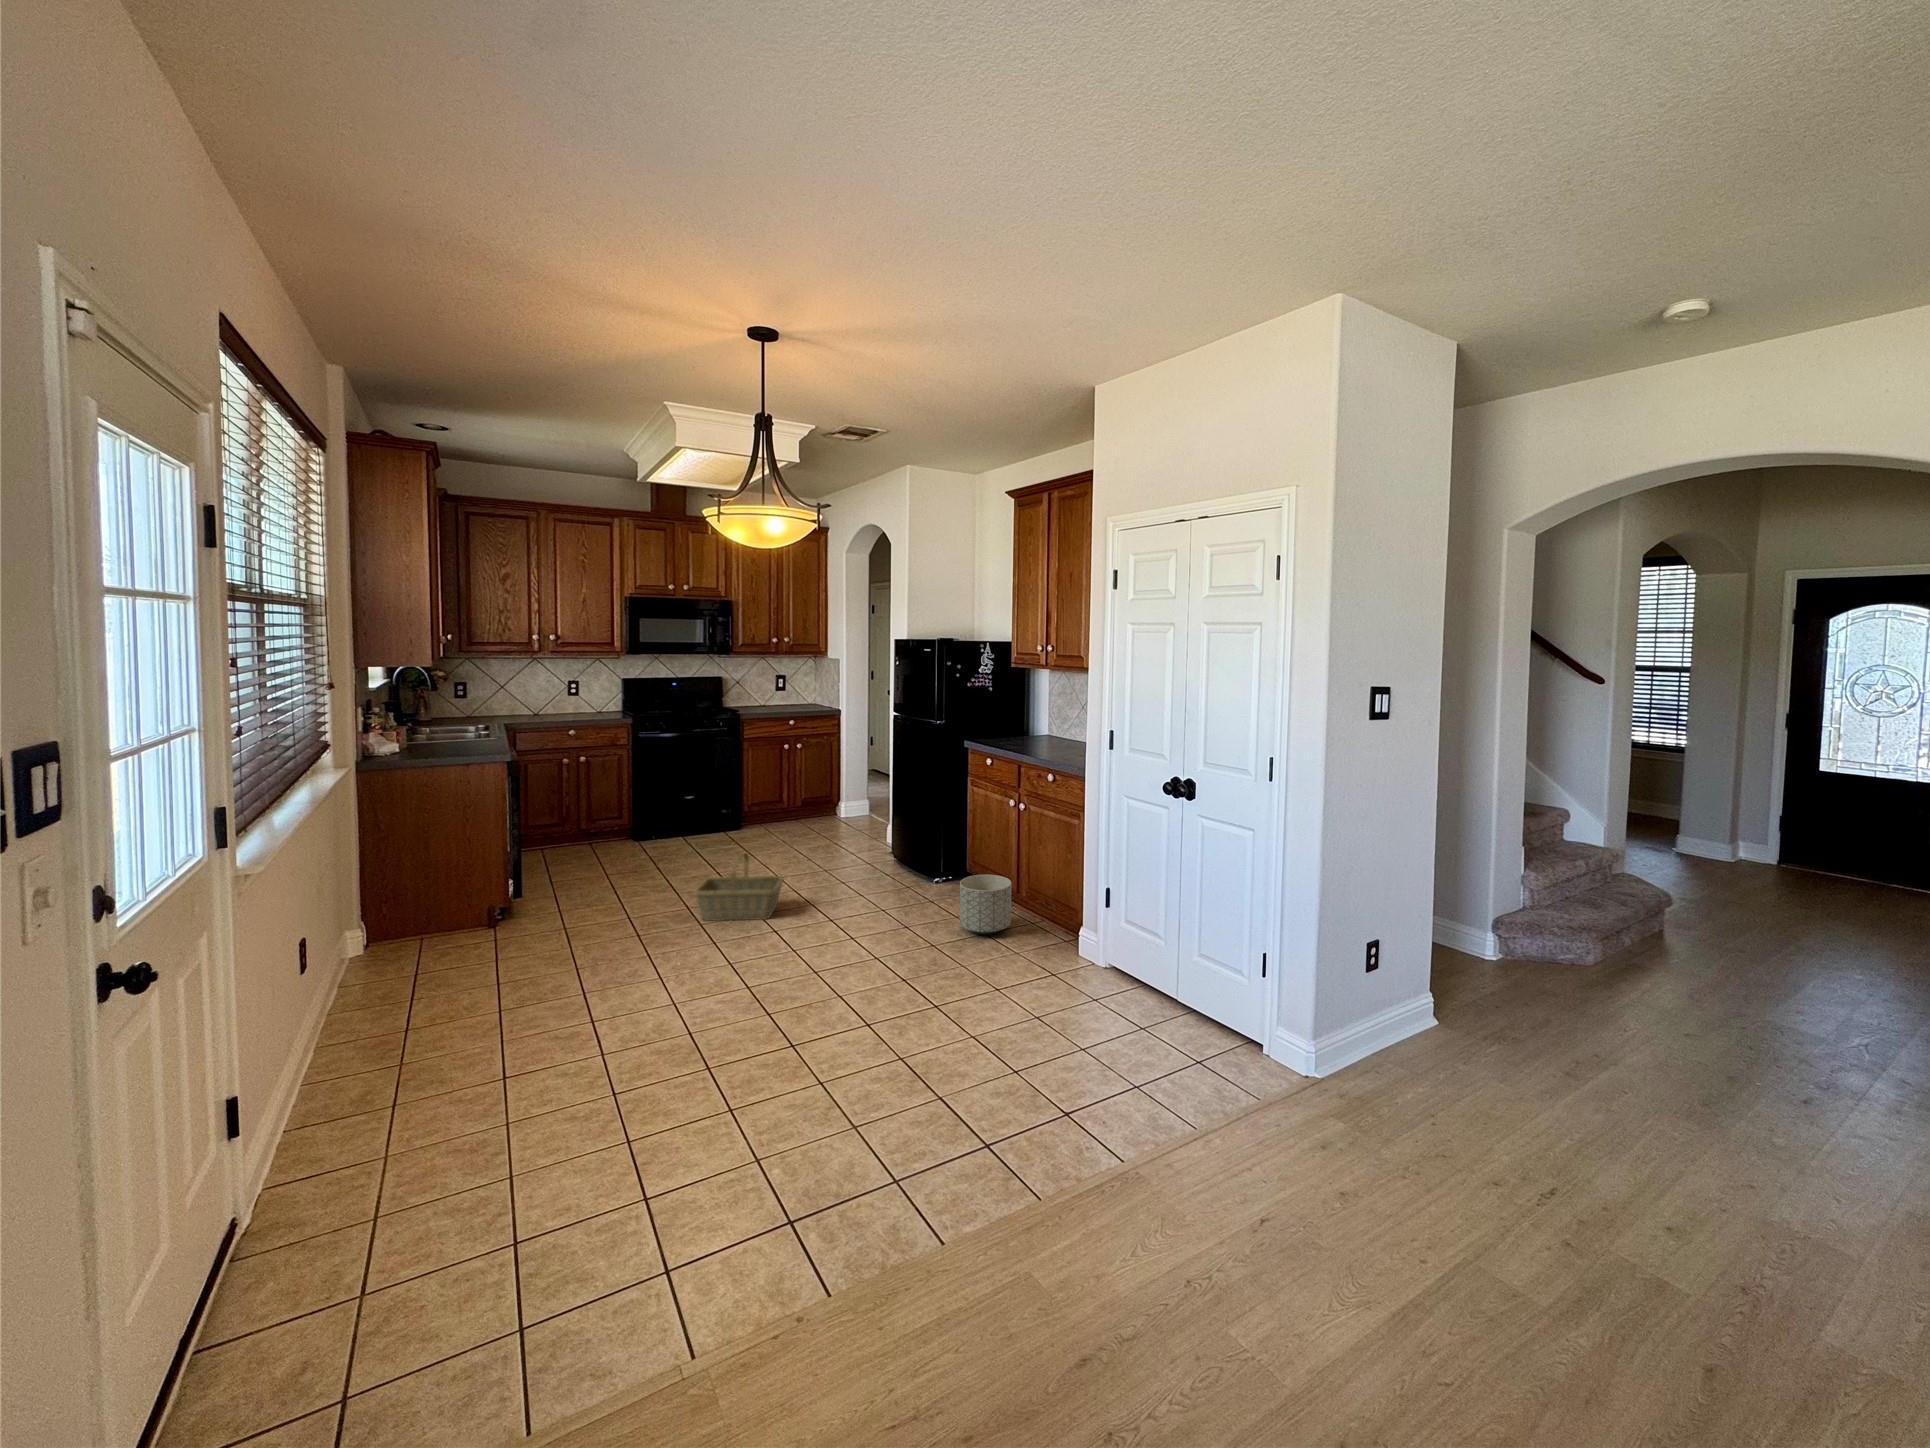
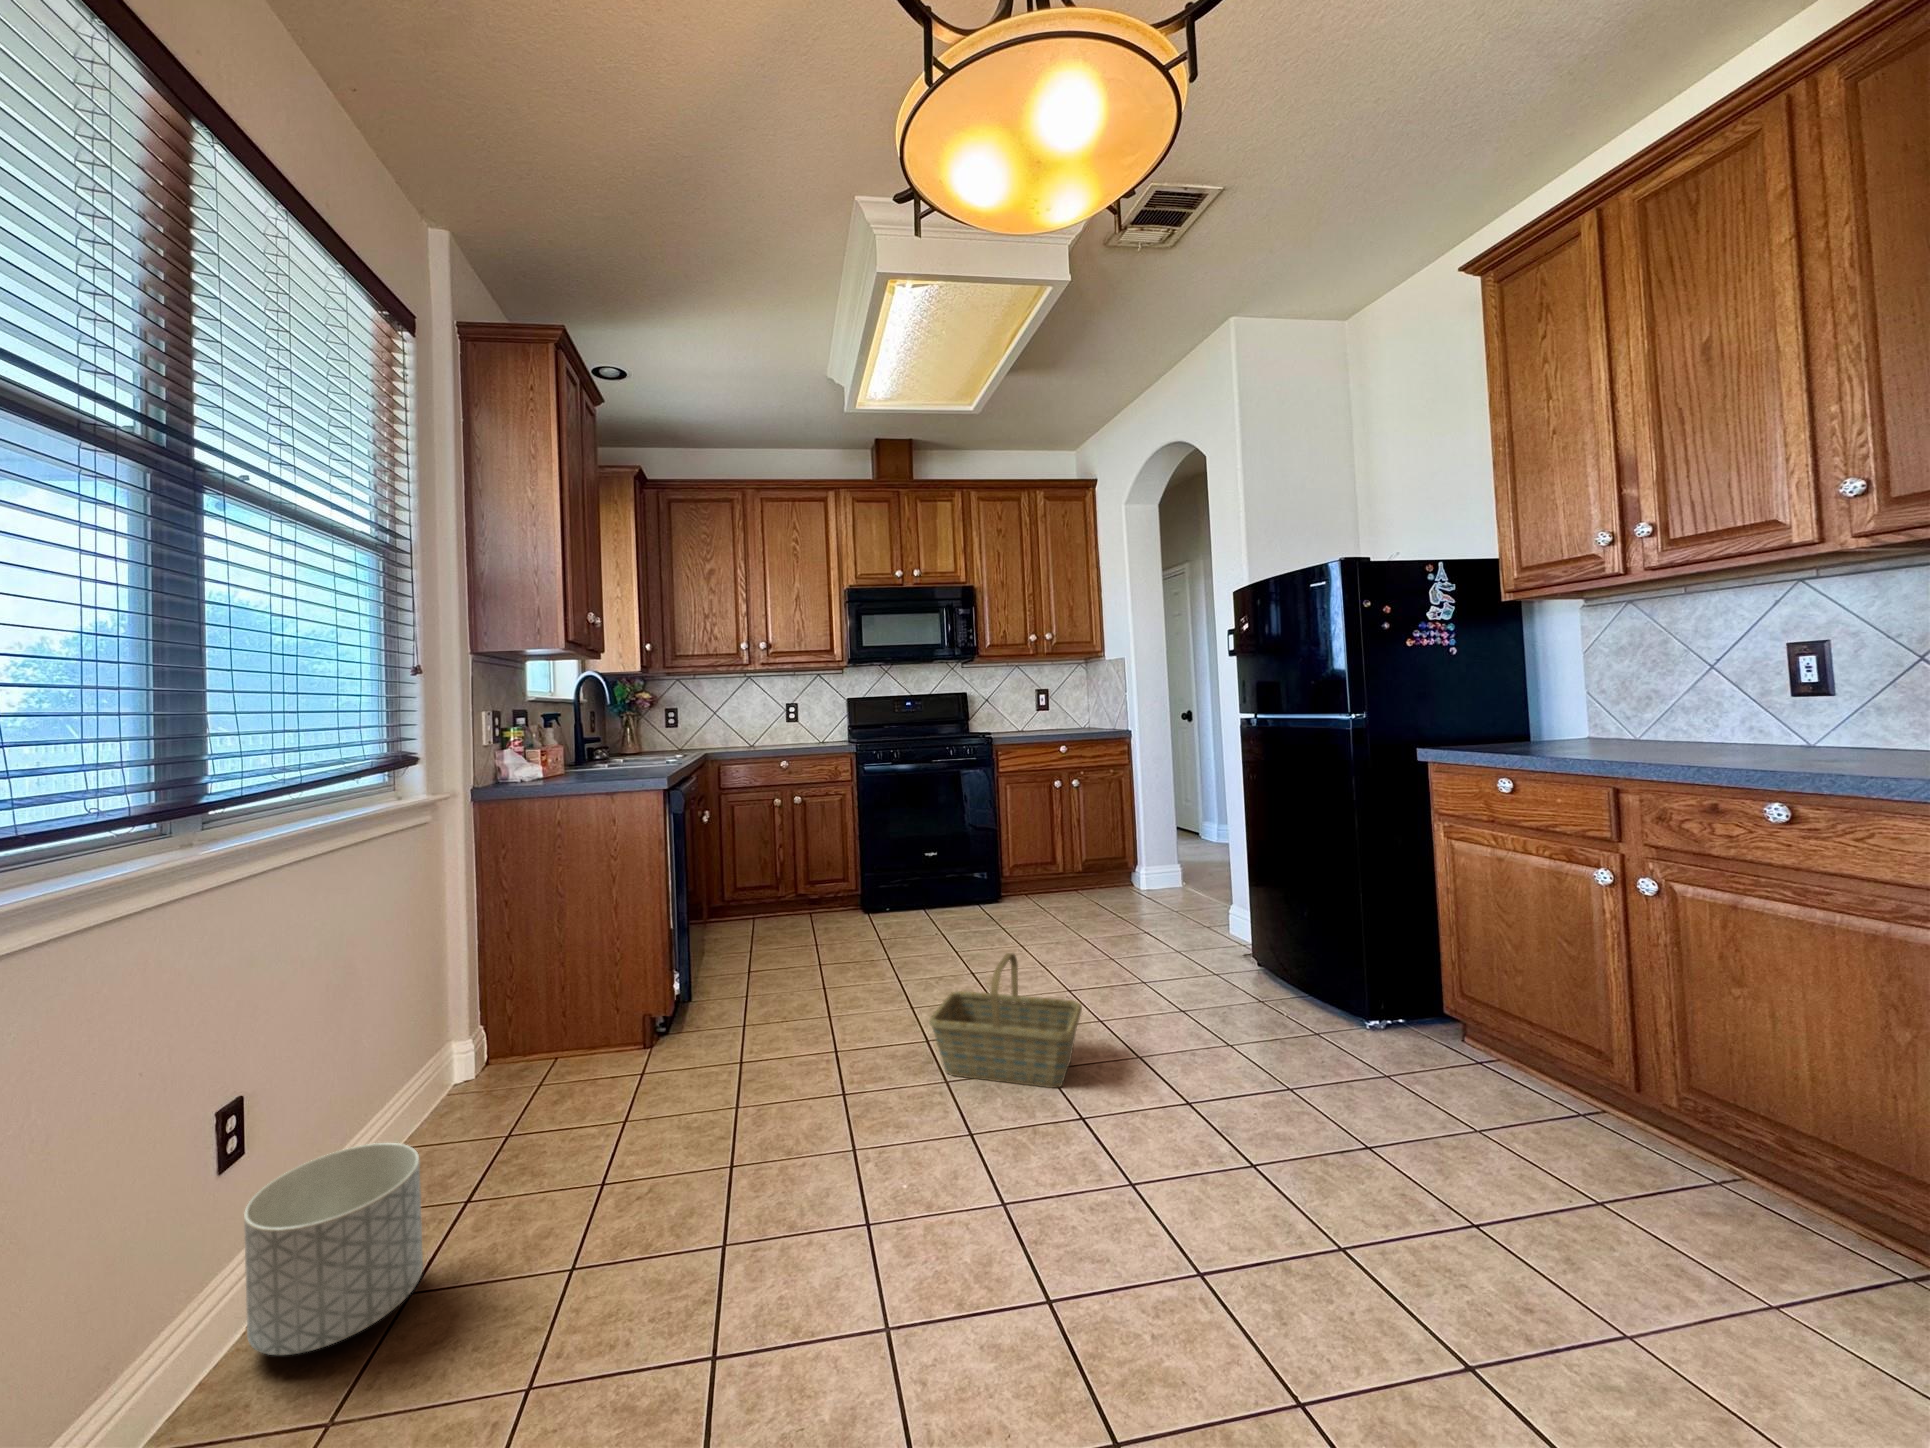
planter: present [960,875,1011,934] -> present [244,1143,423,1355]

